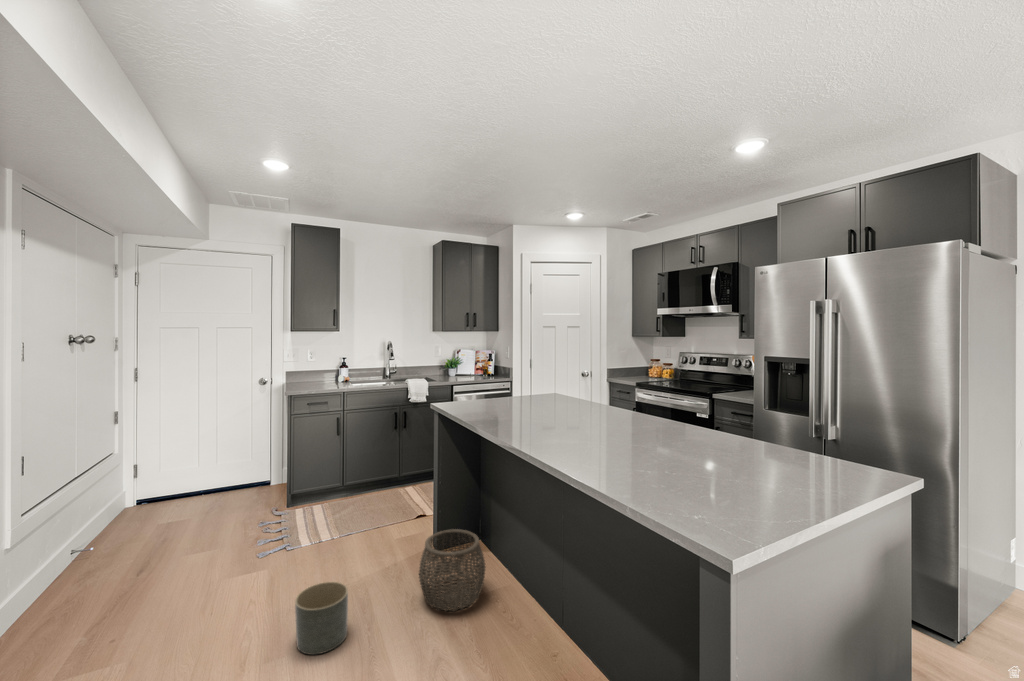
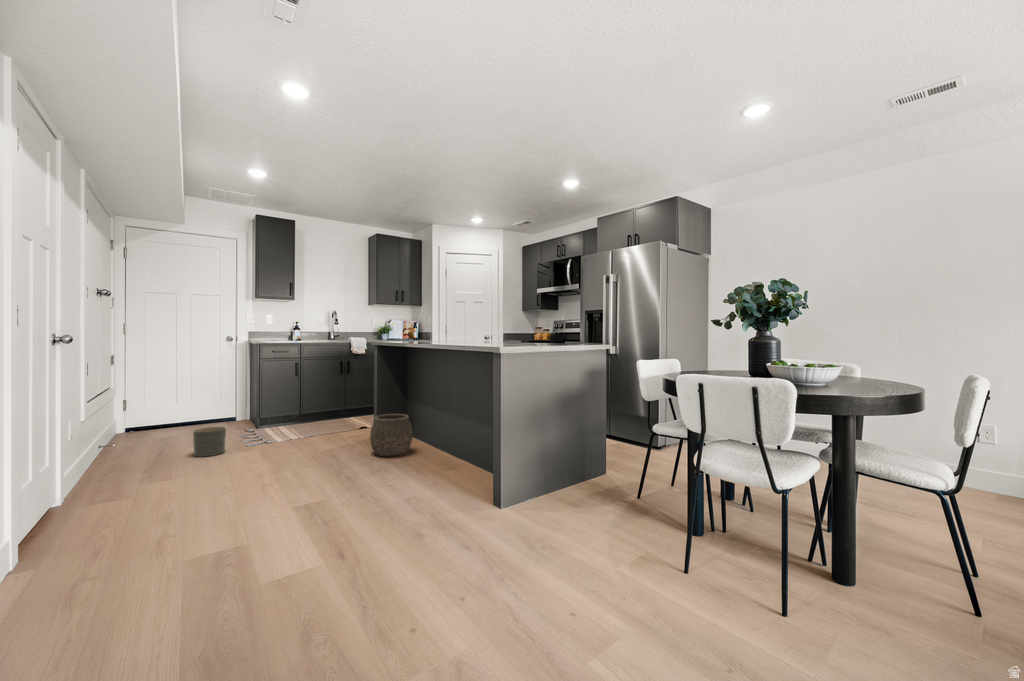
planter: present [295,582,348,655] -> present [193,427,226,457]

